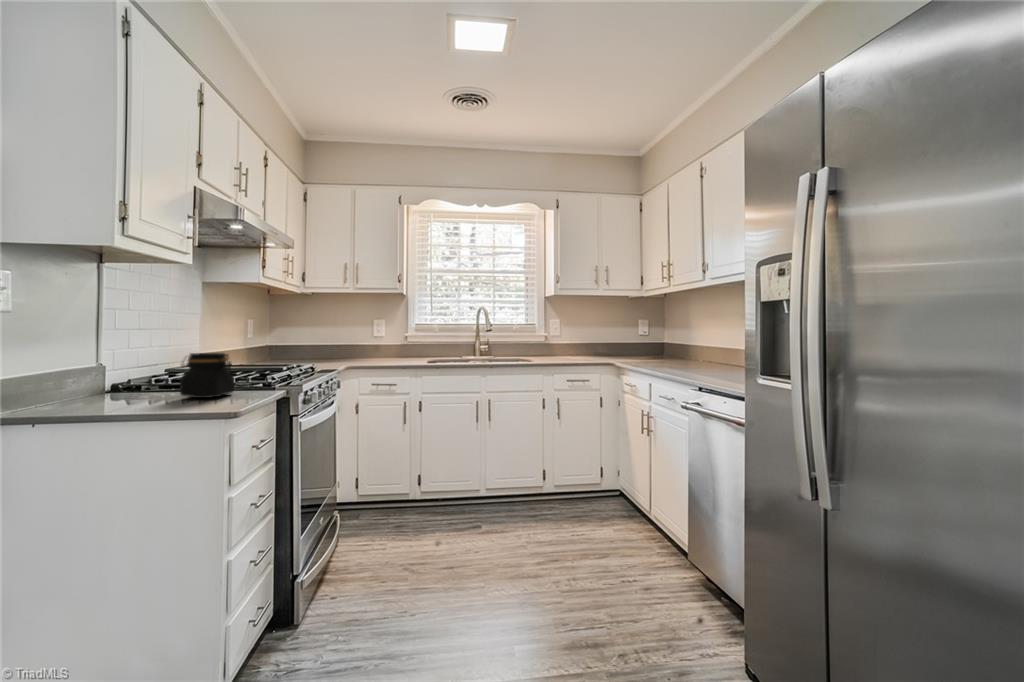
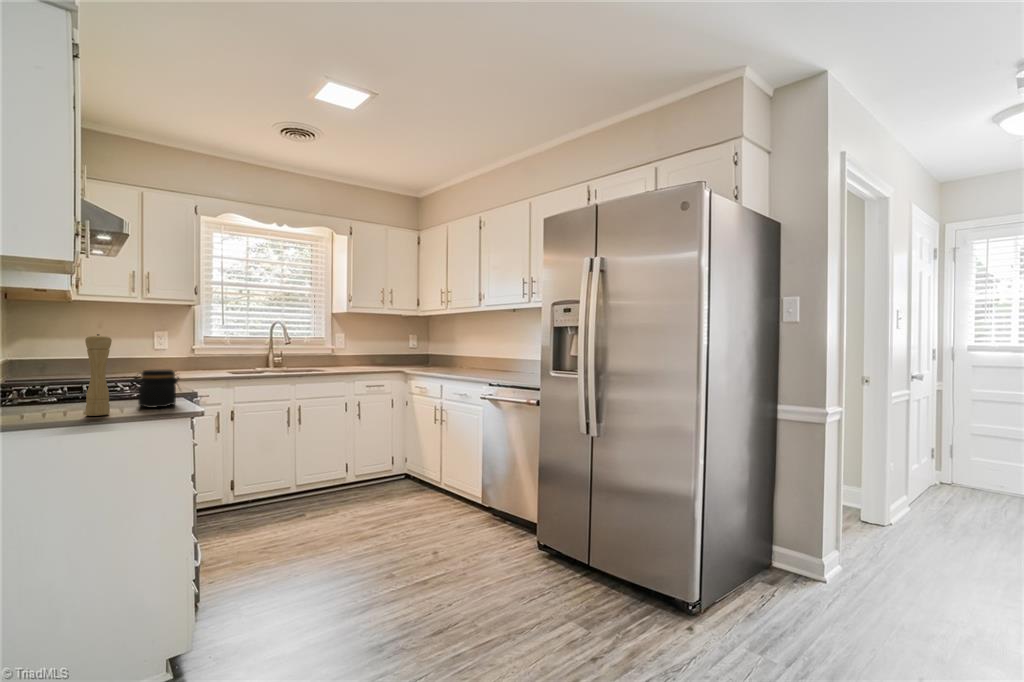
pepper mill: none [106,309,137,405] -> present [85,334,112,416]

